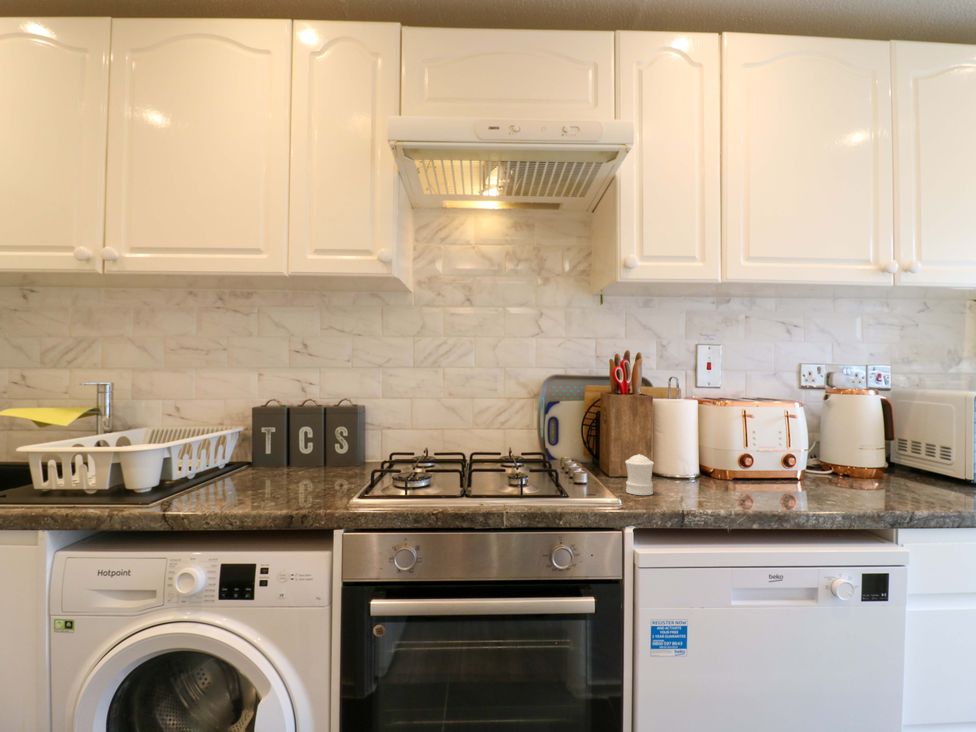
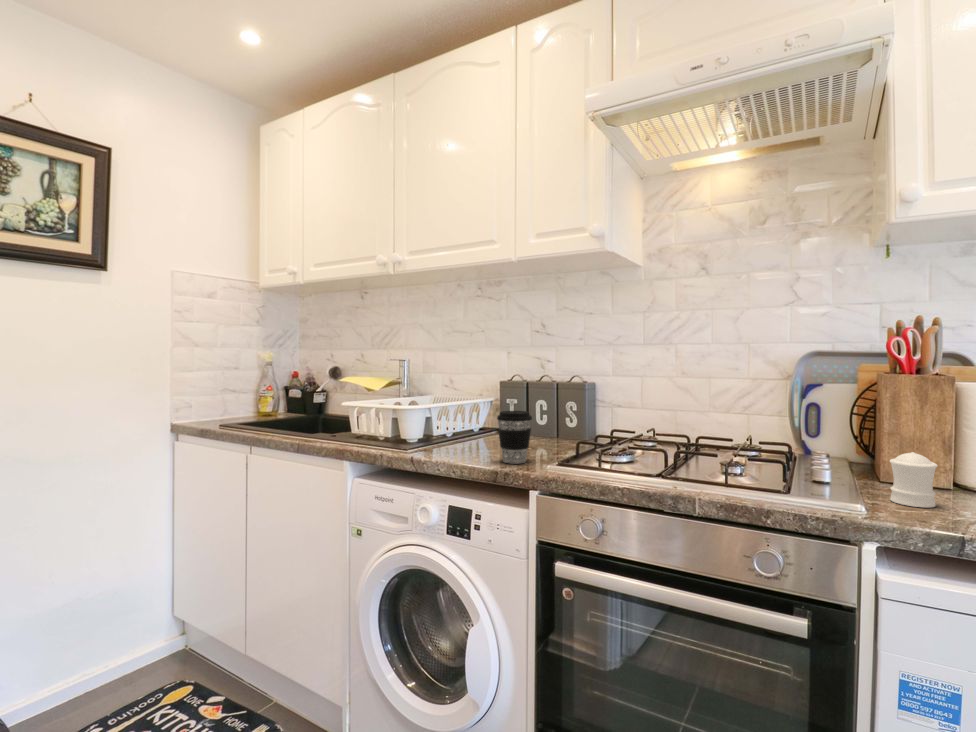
coffee cup: none [286,442,327,502] -> present [497,411,532,464]

